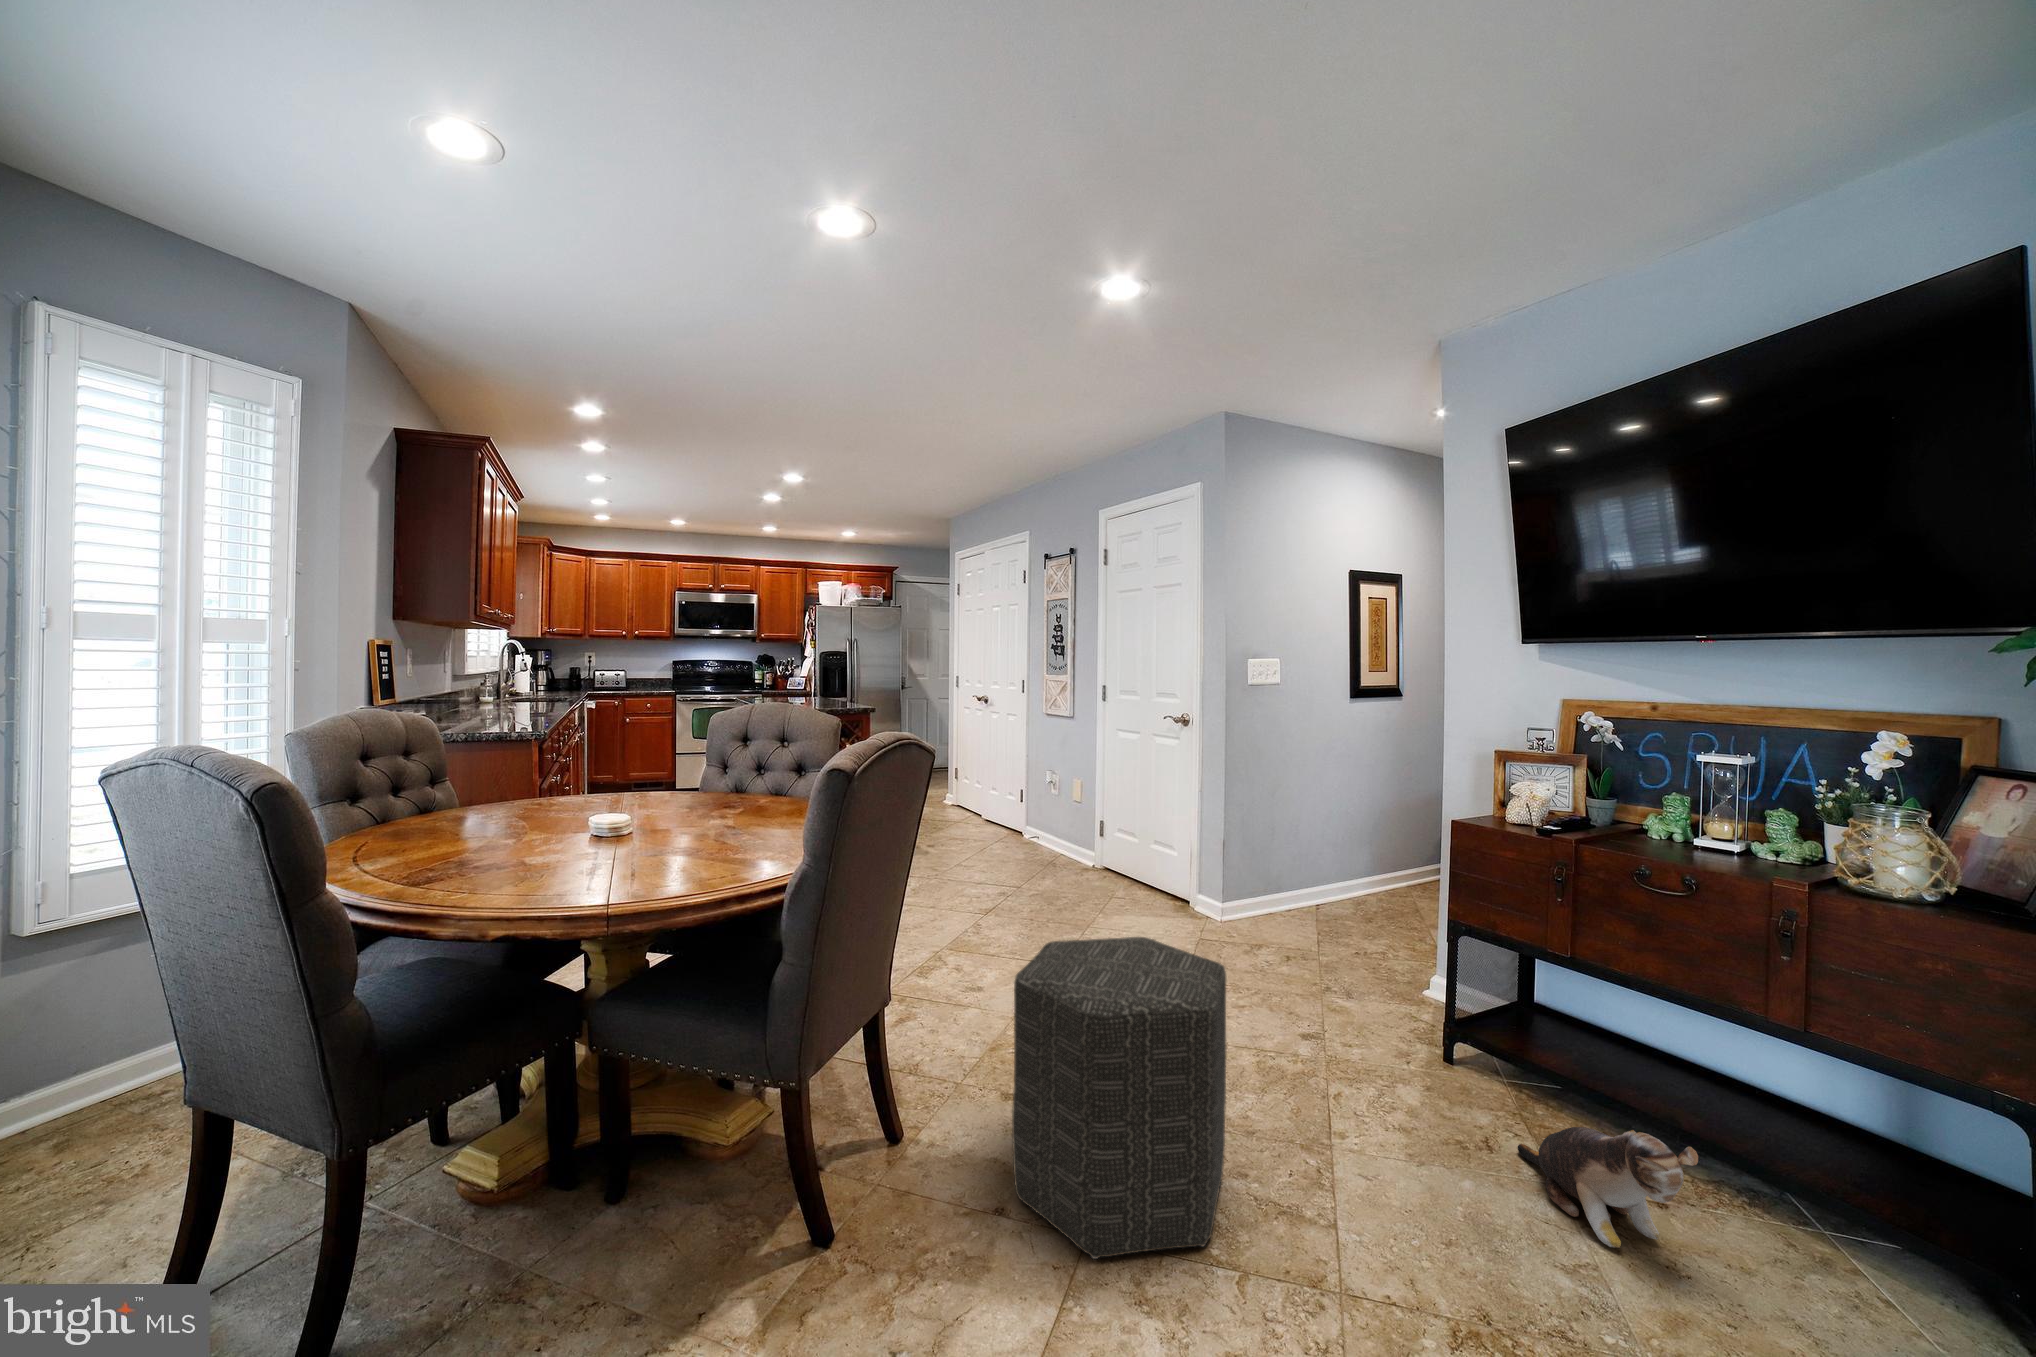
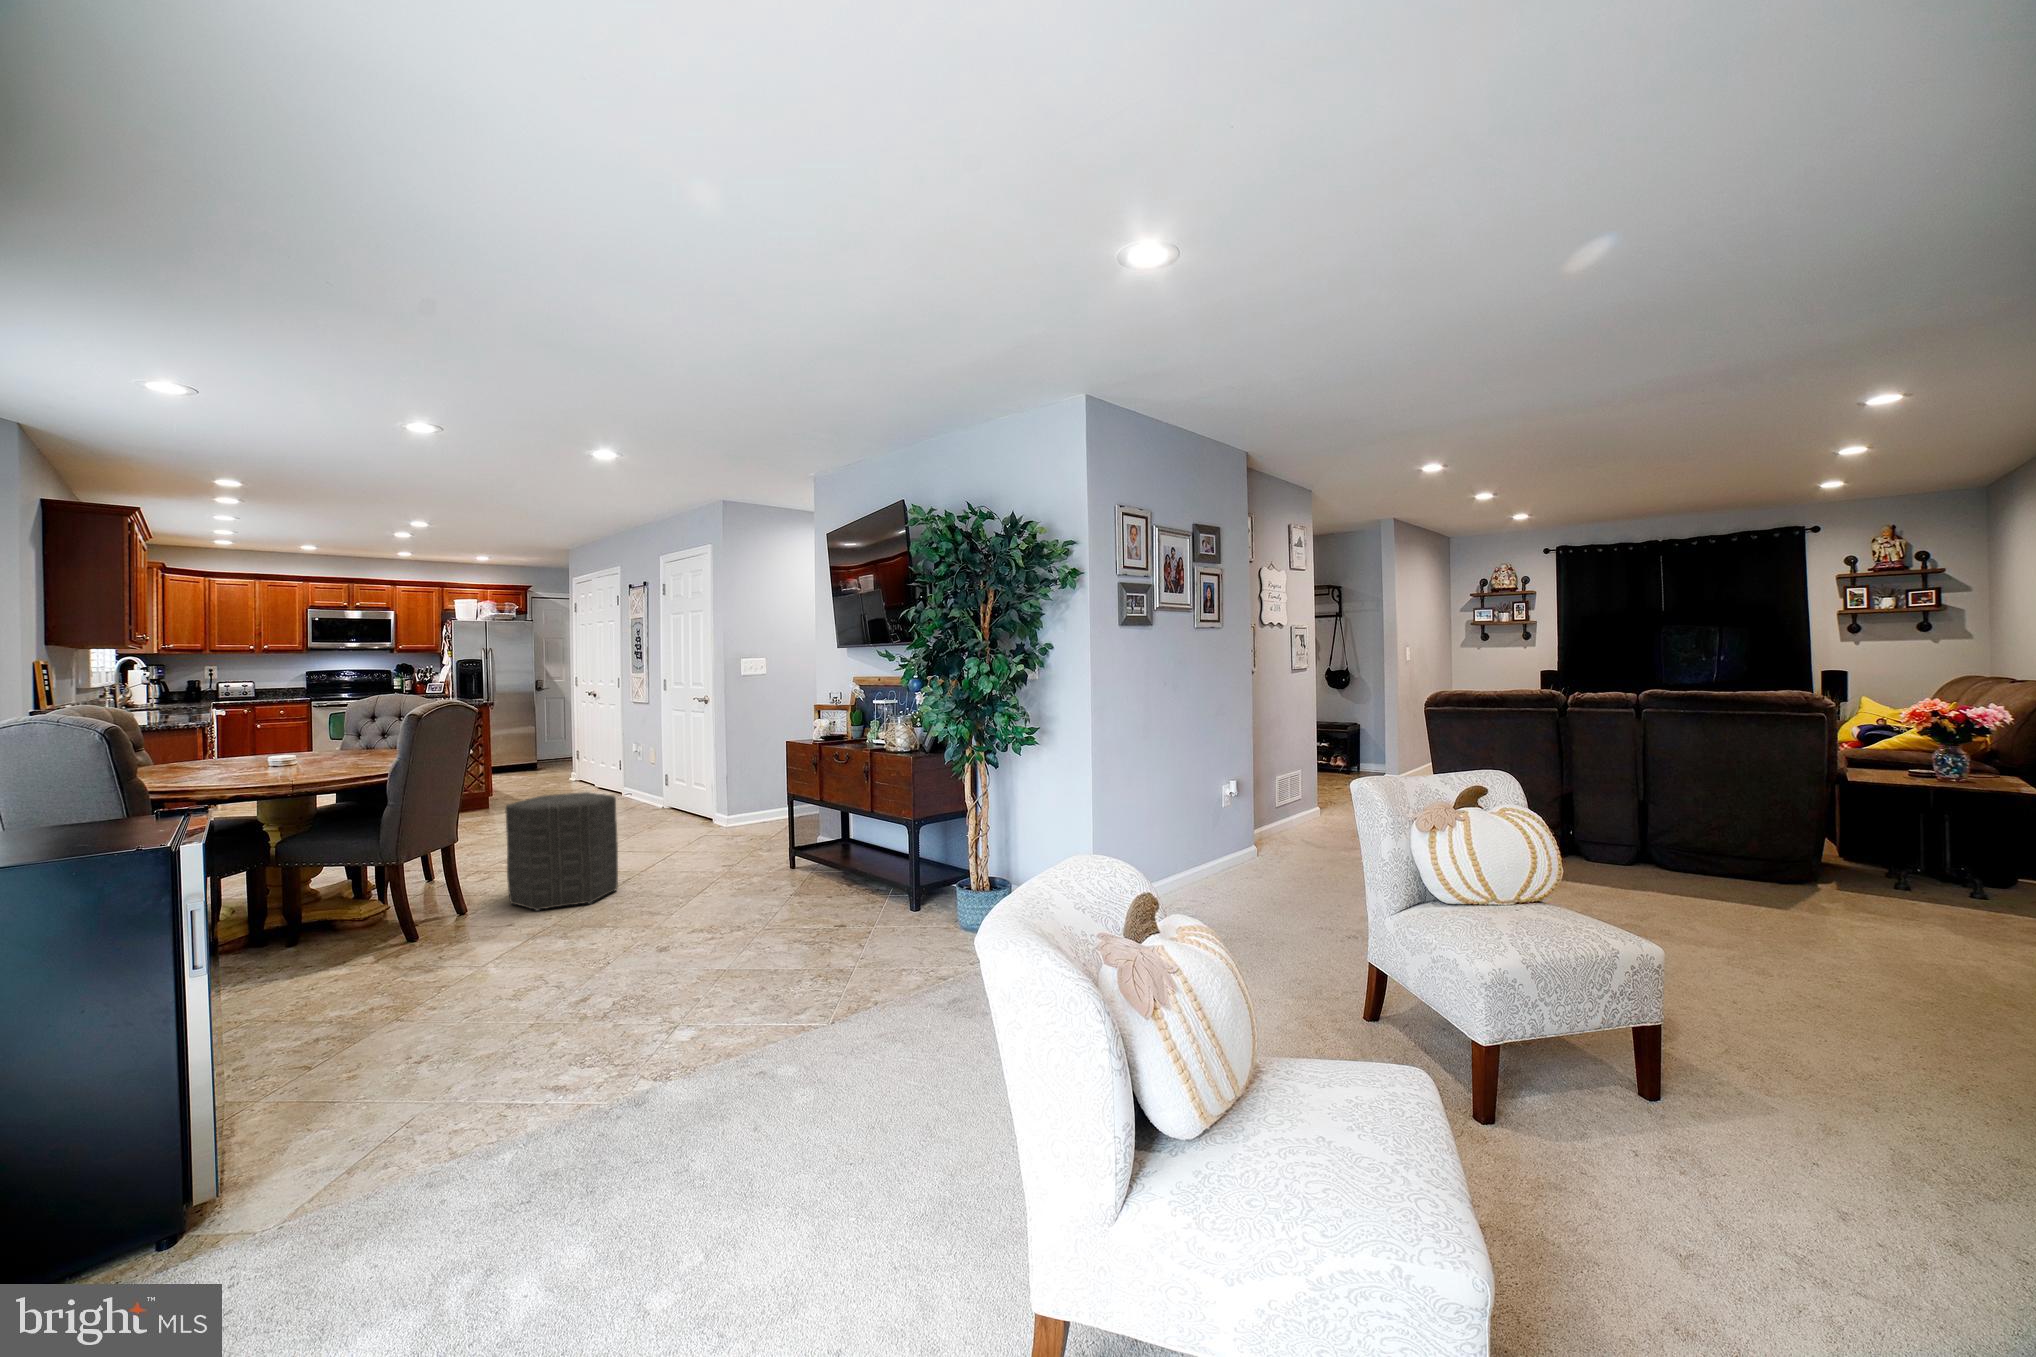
plush toy: present [1518,1127,1698,1248] -> none [760,839,789,886]

